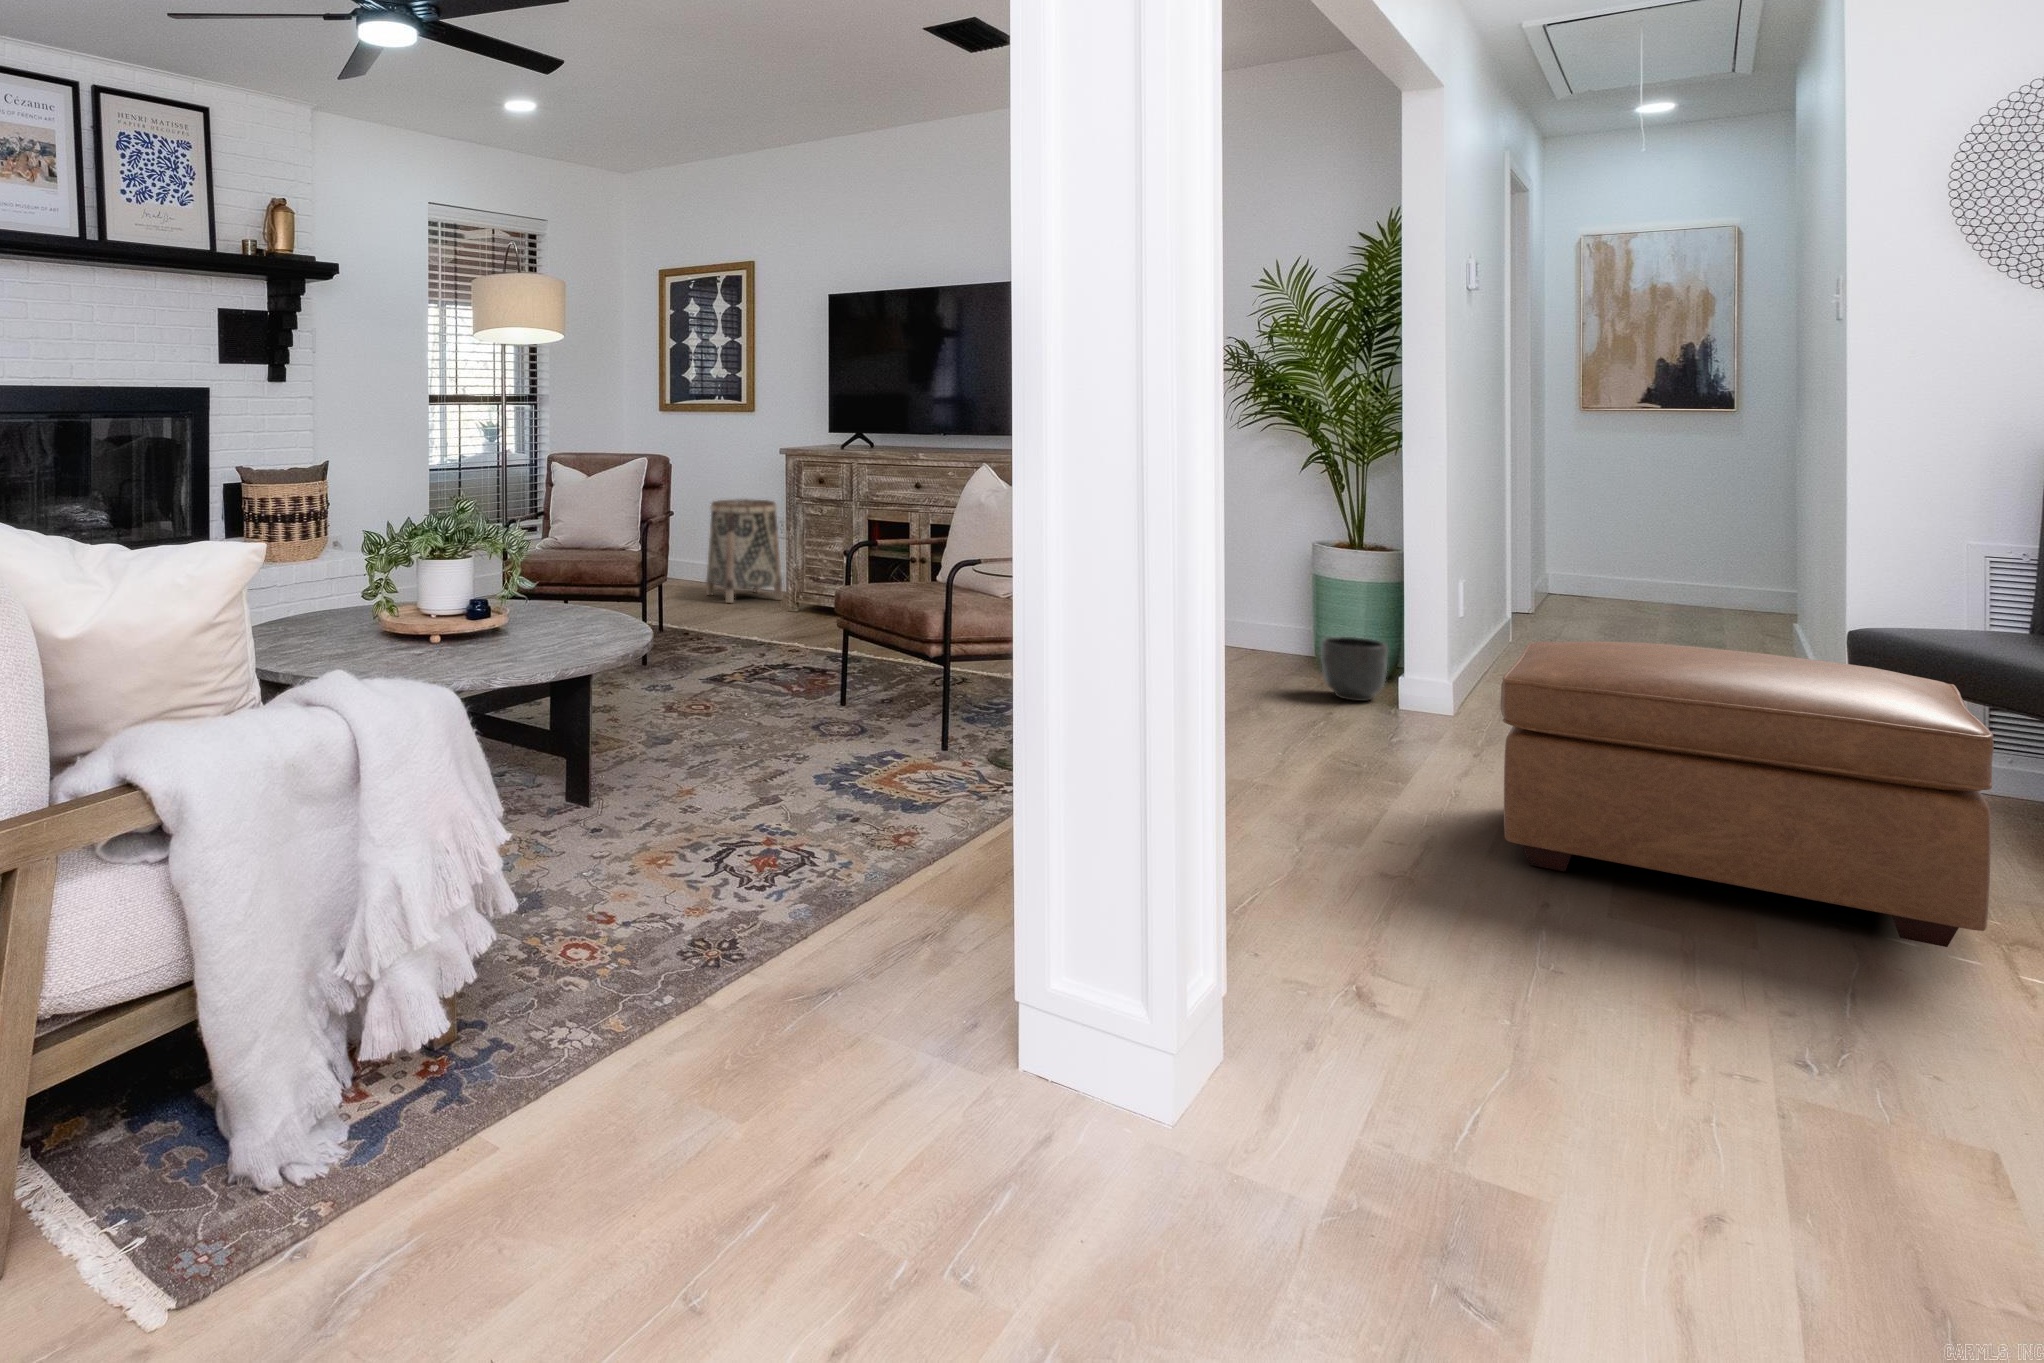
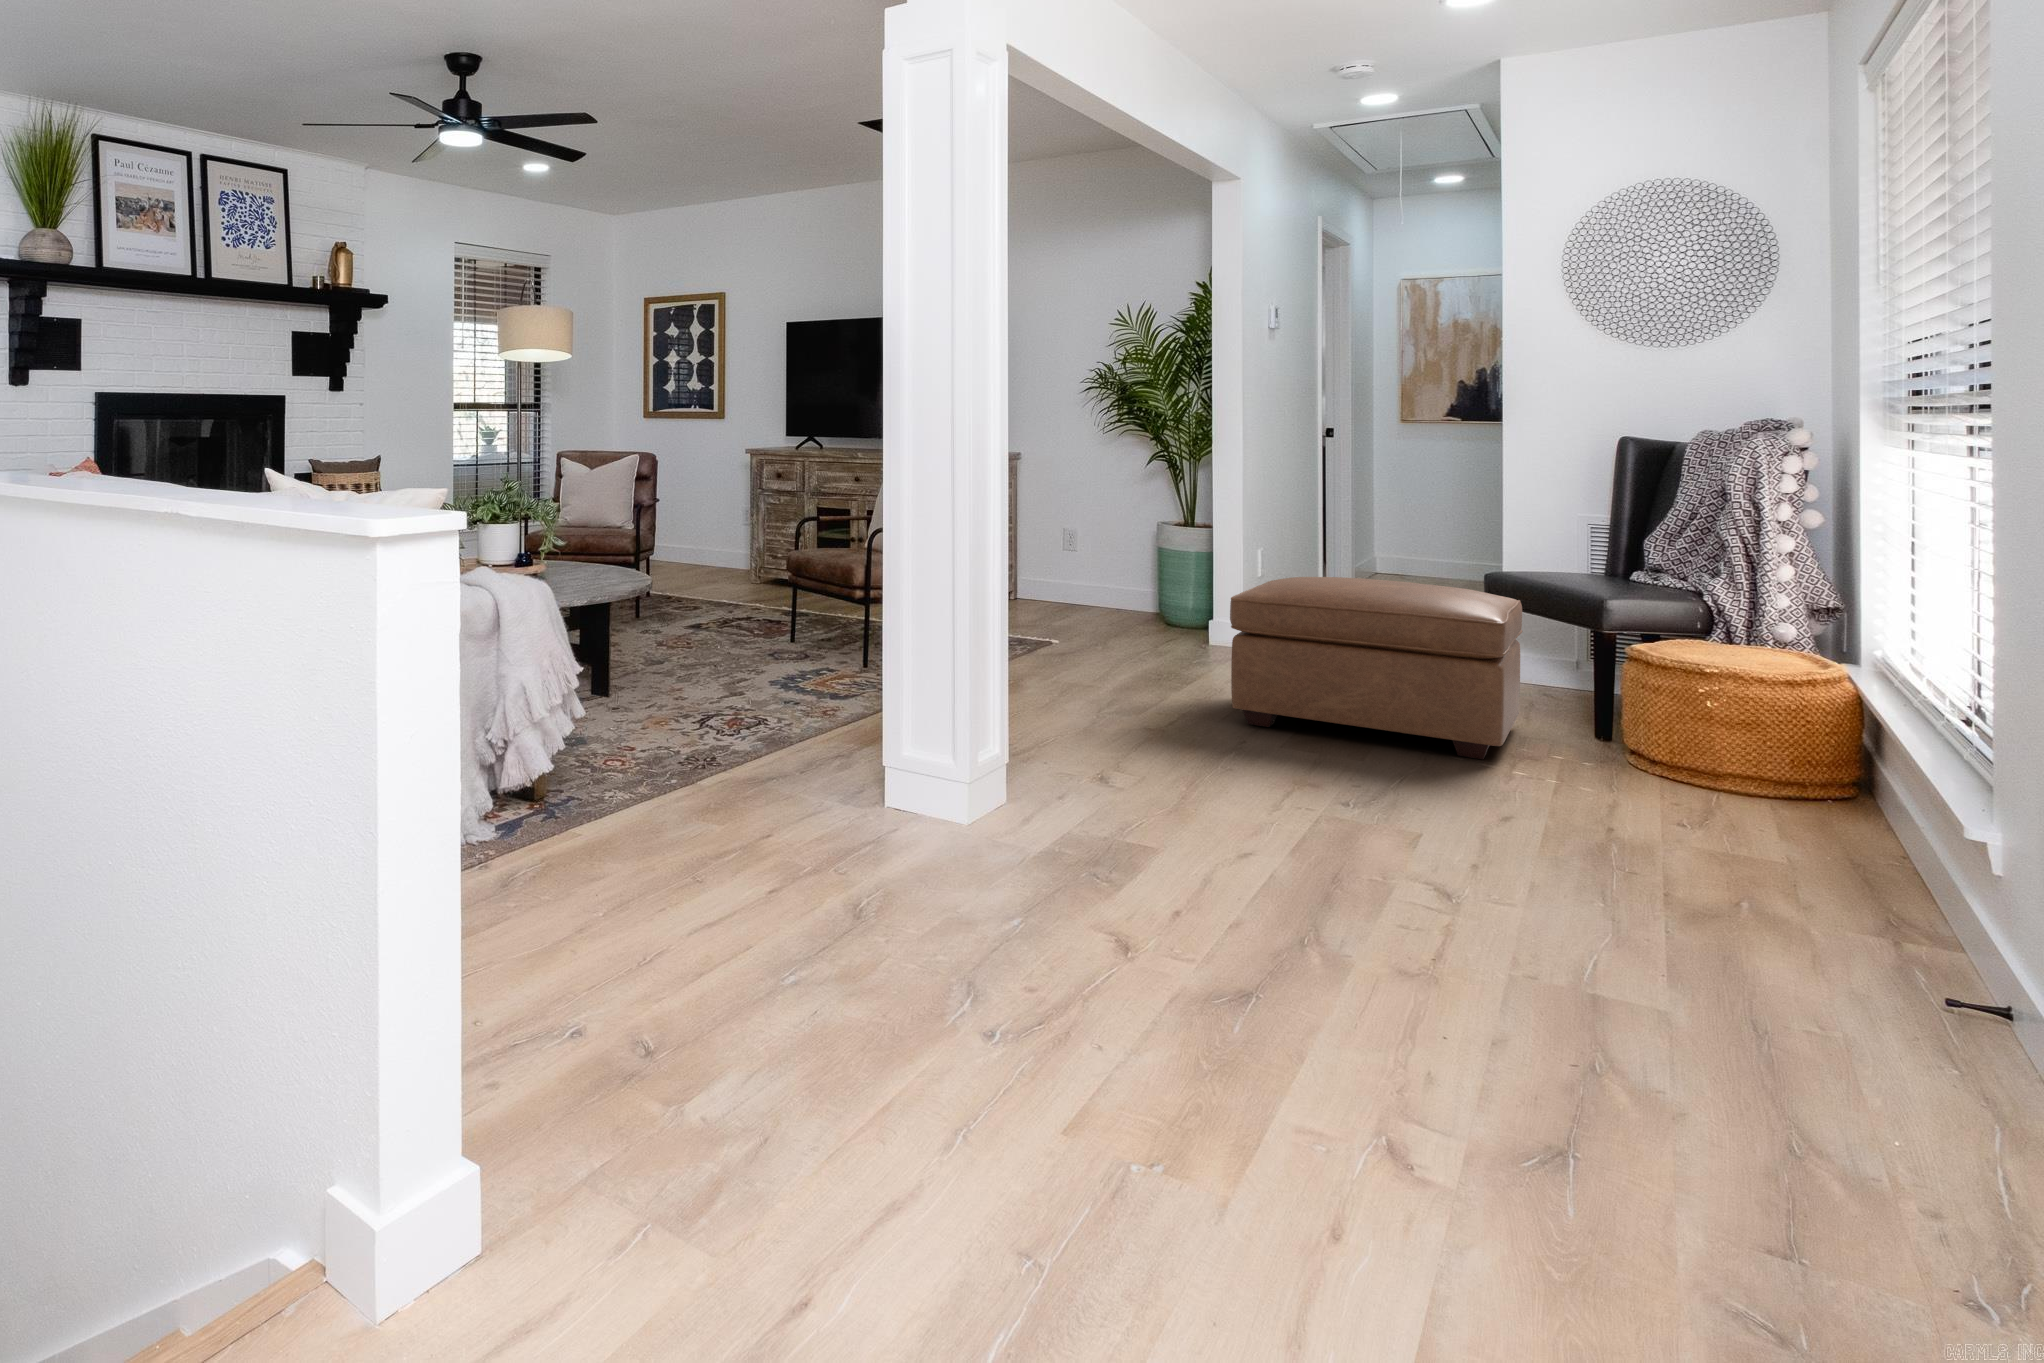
basket: present [706,499,783,603] -> none [685,493,749,578]
planter: present [1321,637,1388,701] -> none [1158,592,1206,640]

